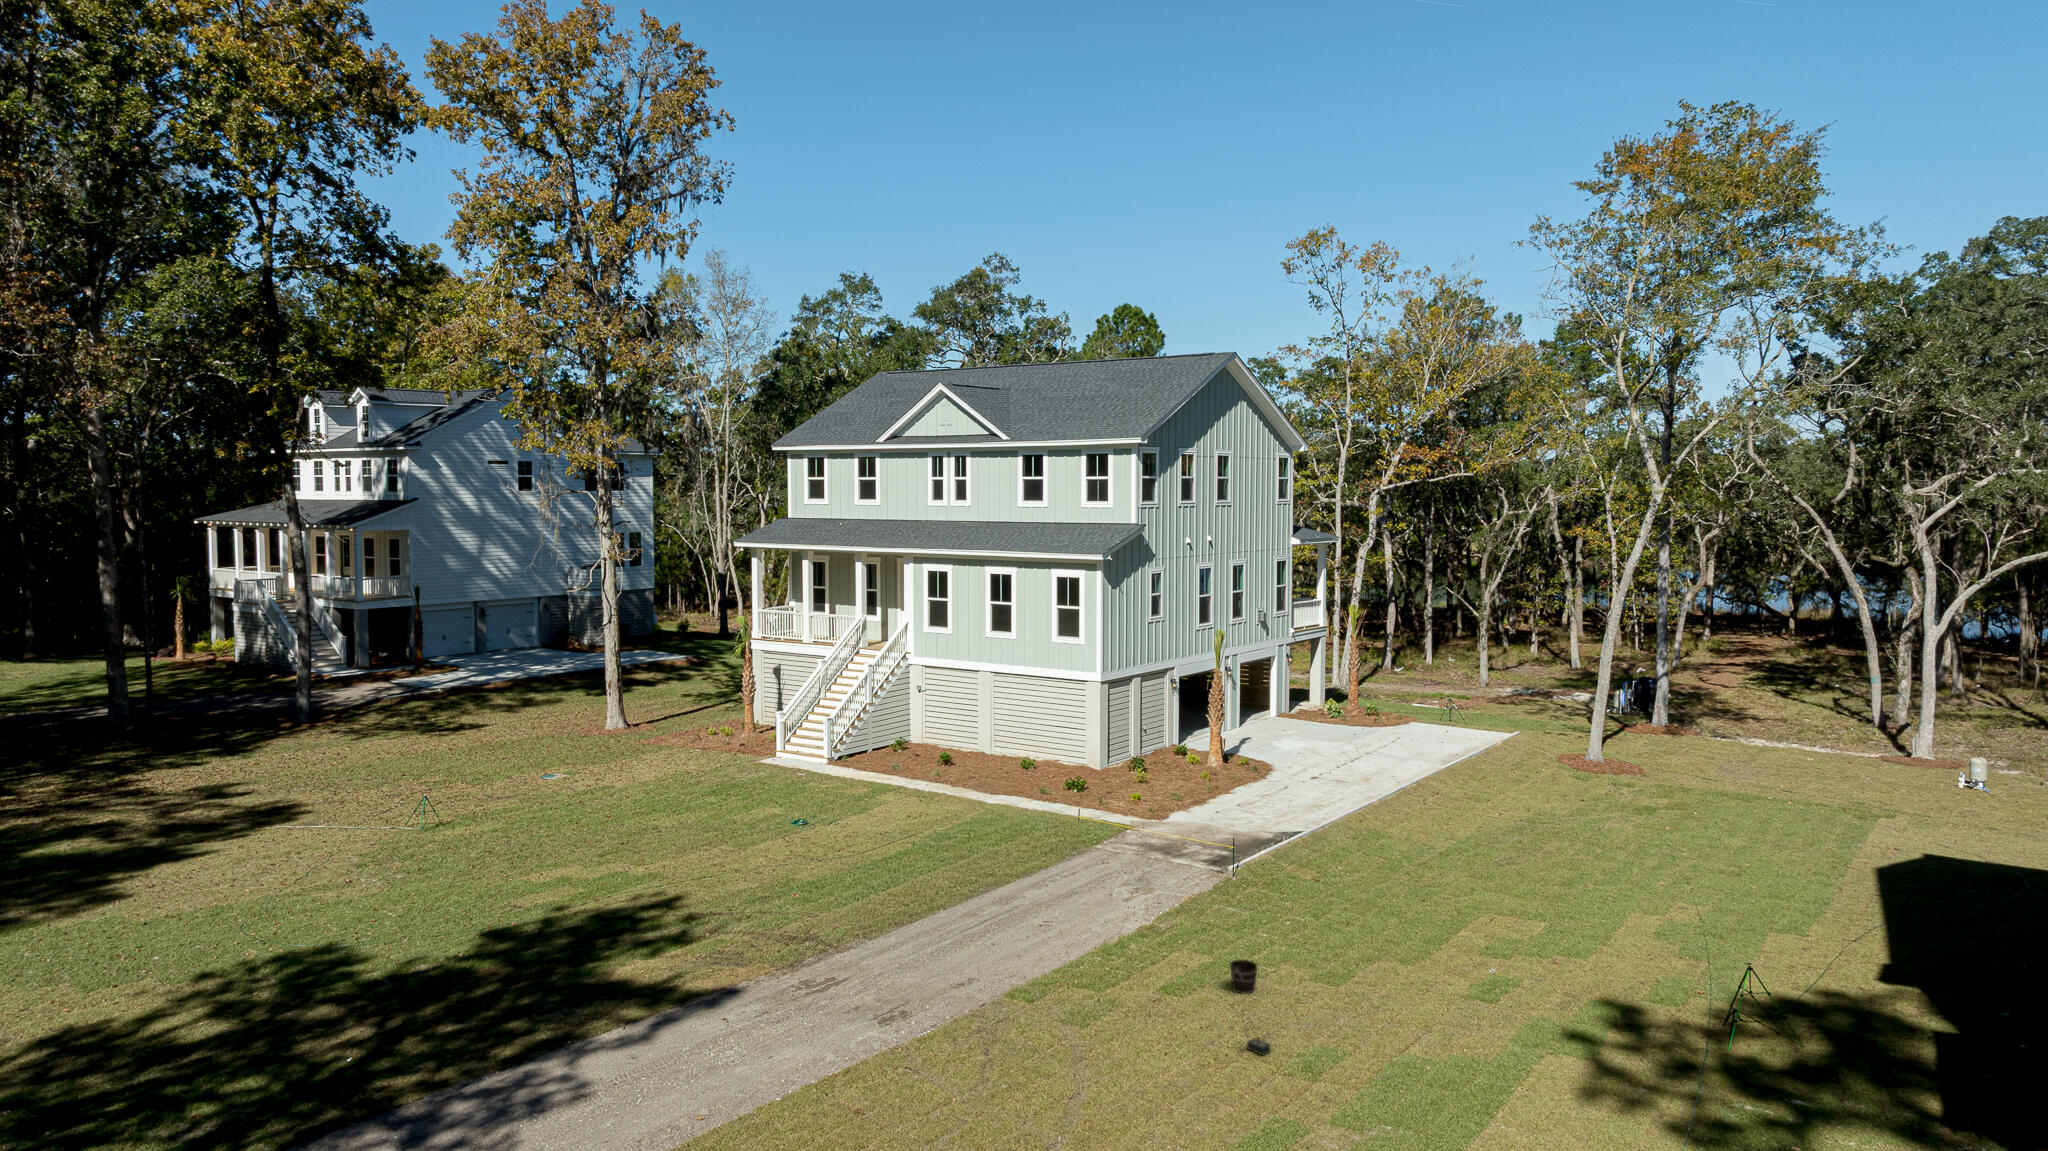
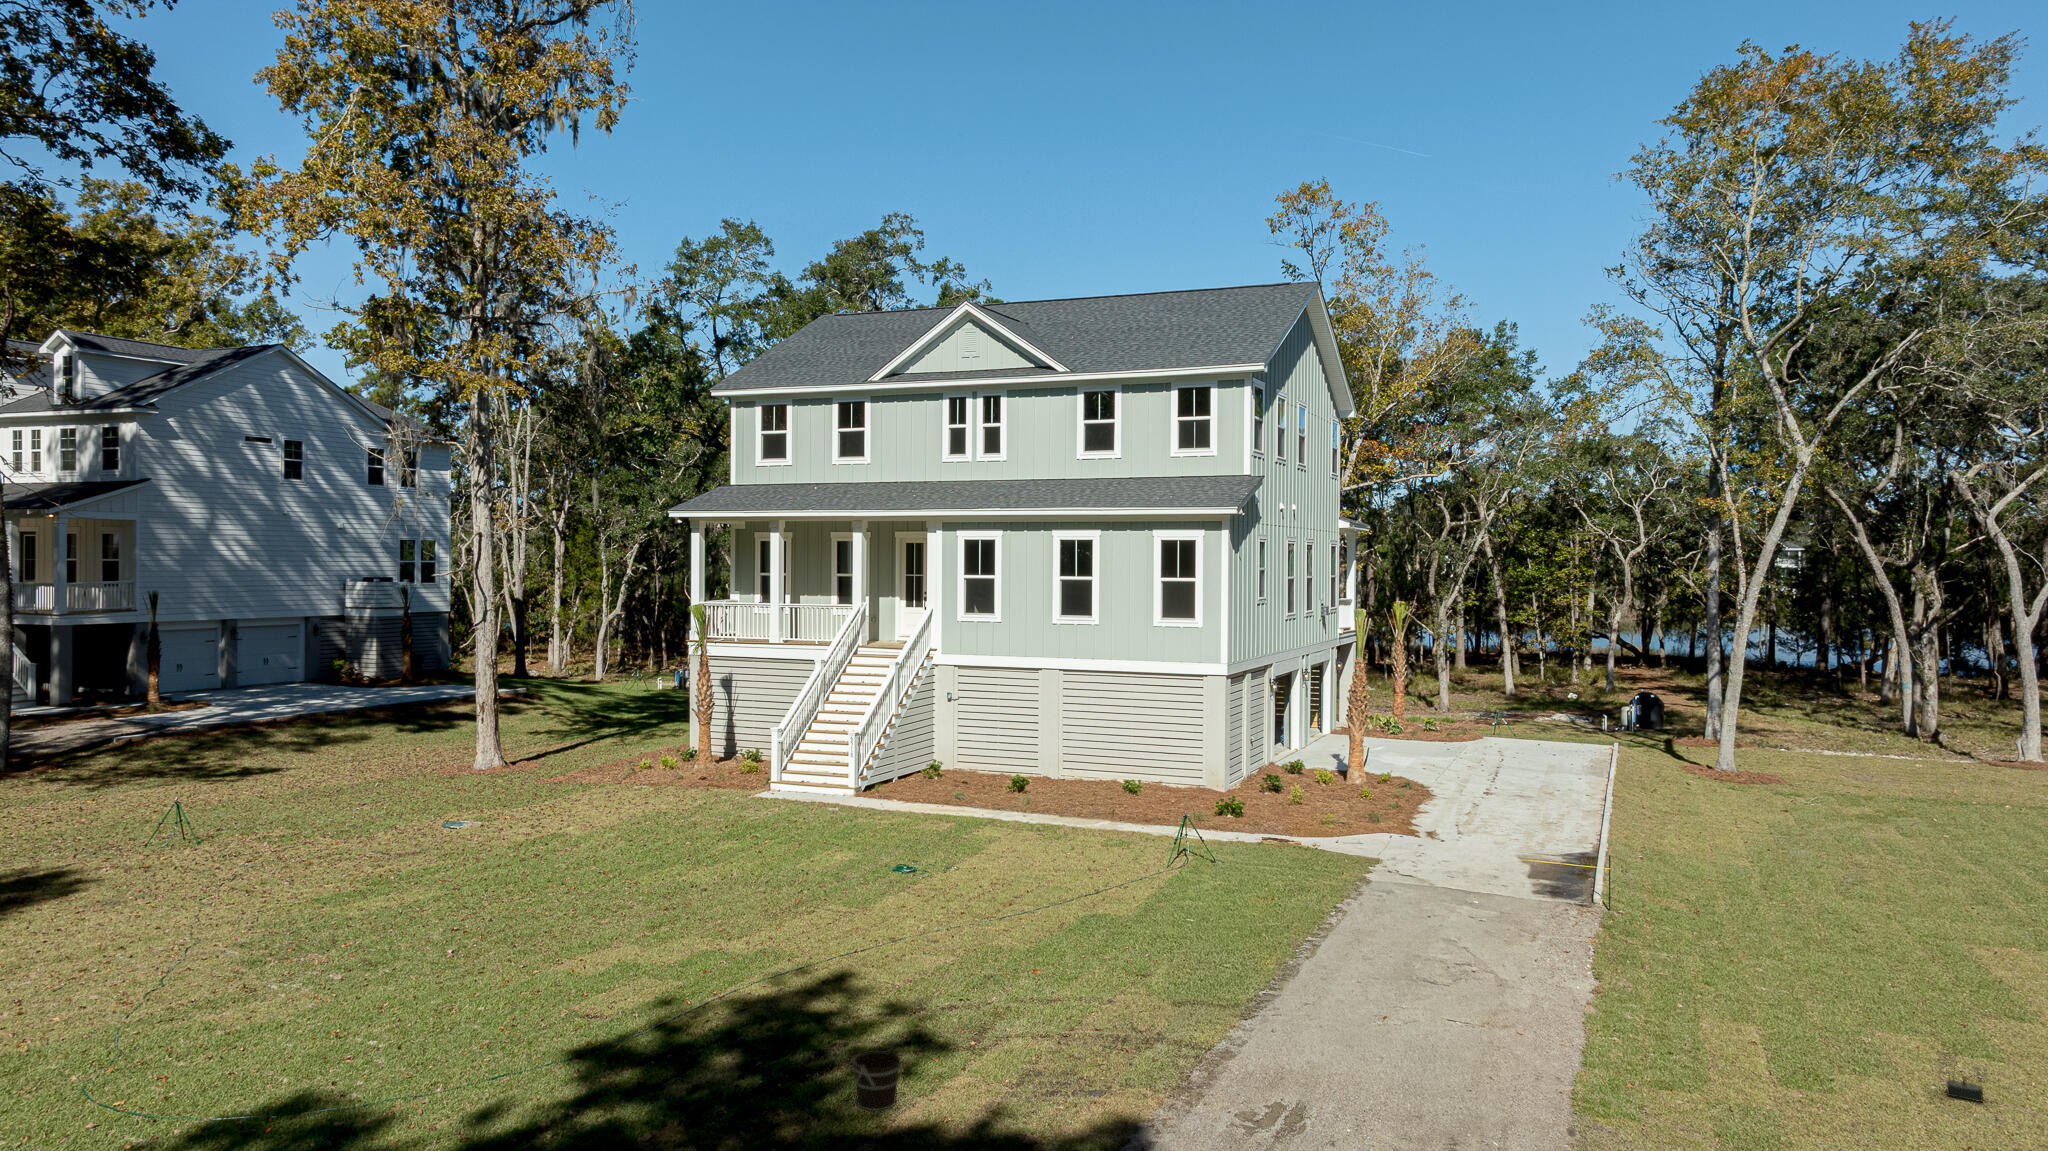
bucket: present [1230,960,1257,994] -> present [854,1051,900,1111]

